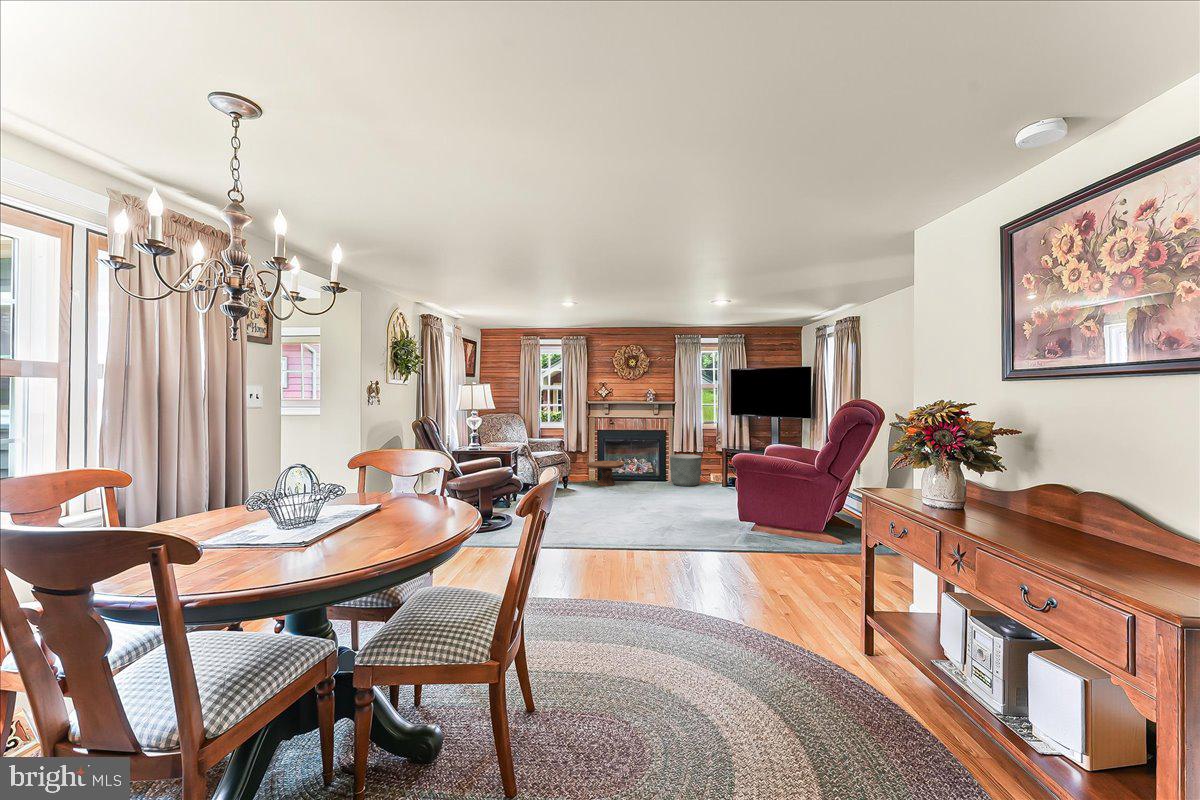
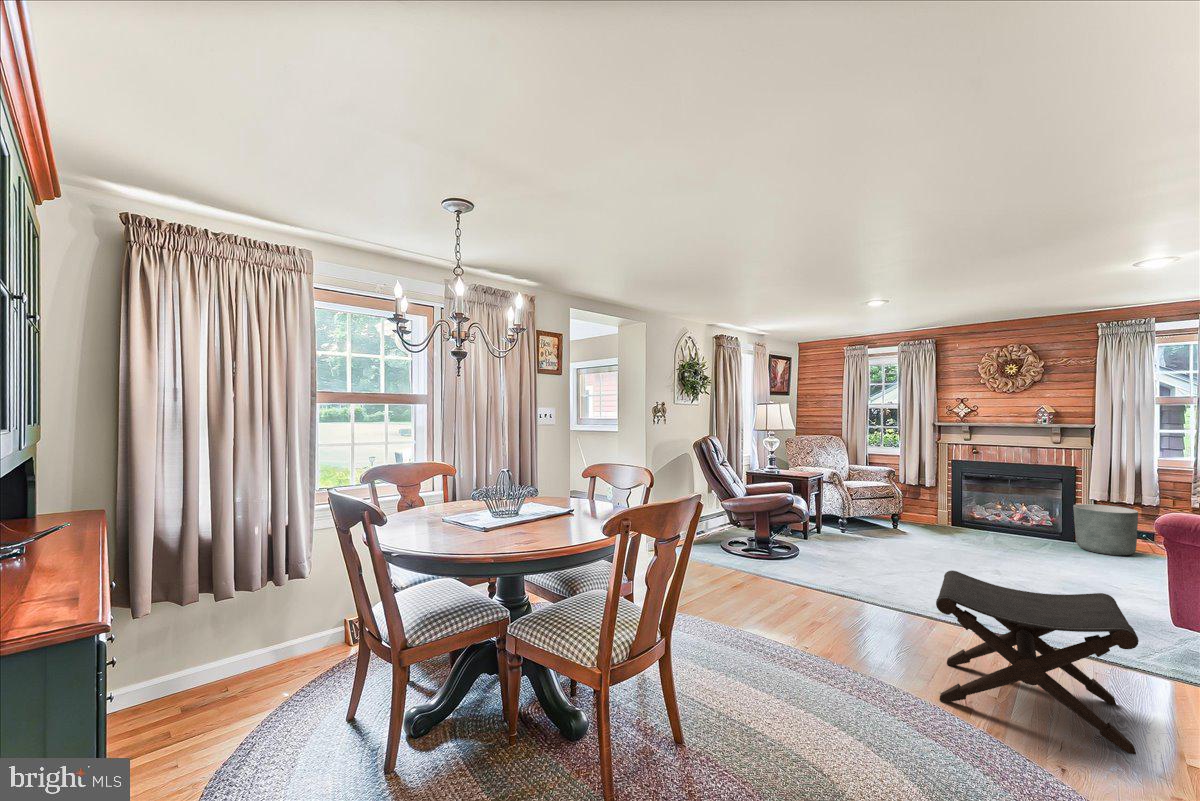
side table: present [587,460,624,486] -> none [930,500,989,536]
footstool: none [661,506,782,604] -> present [936,571,1139,754]

